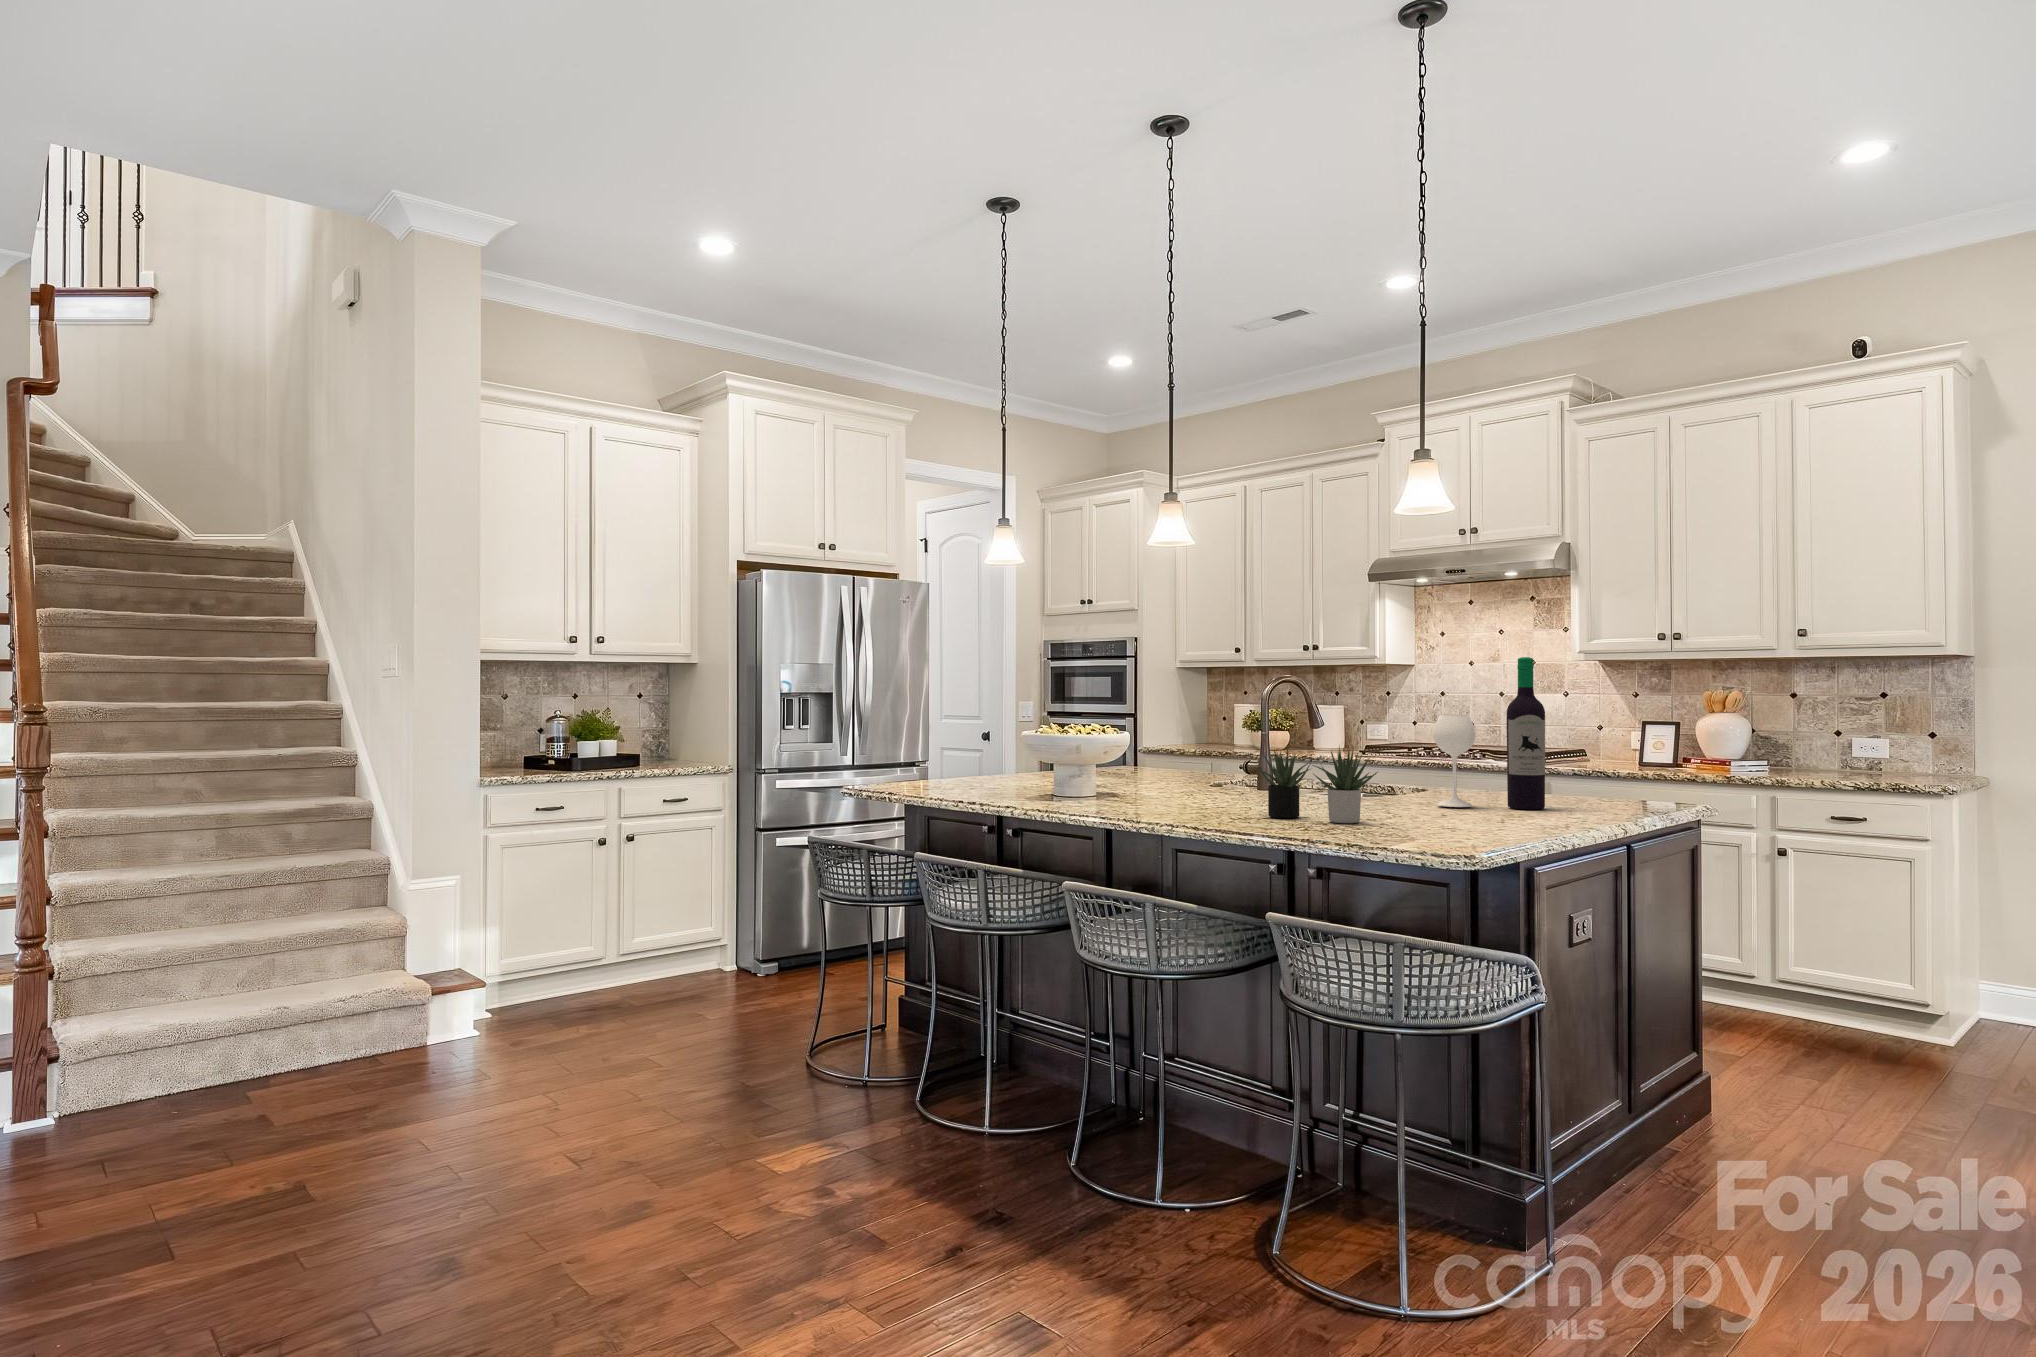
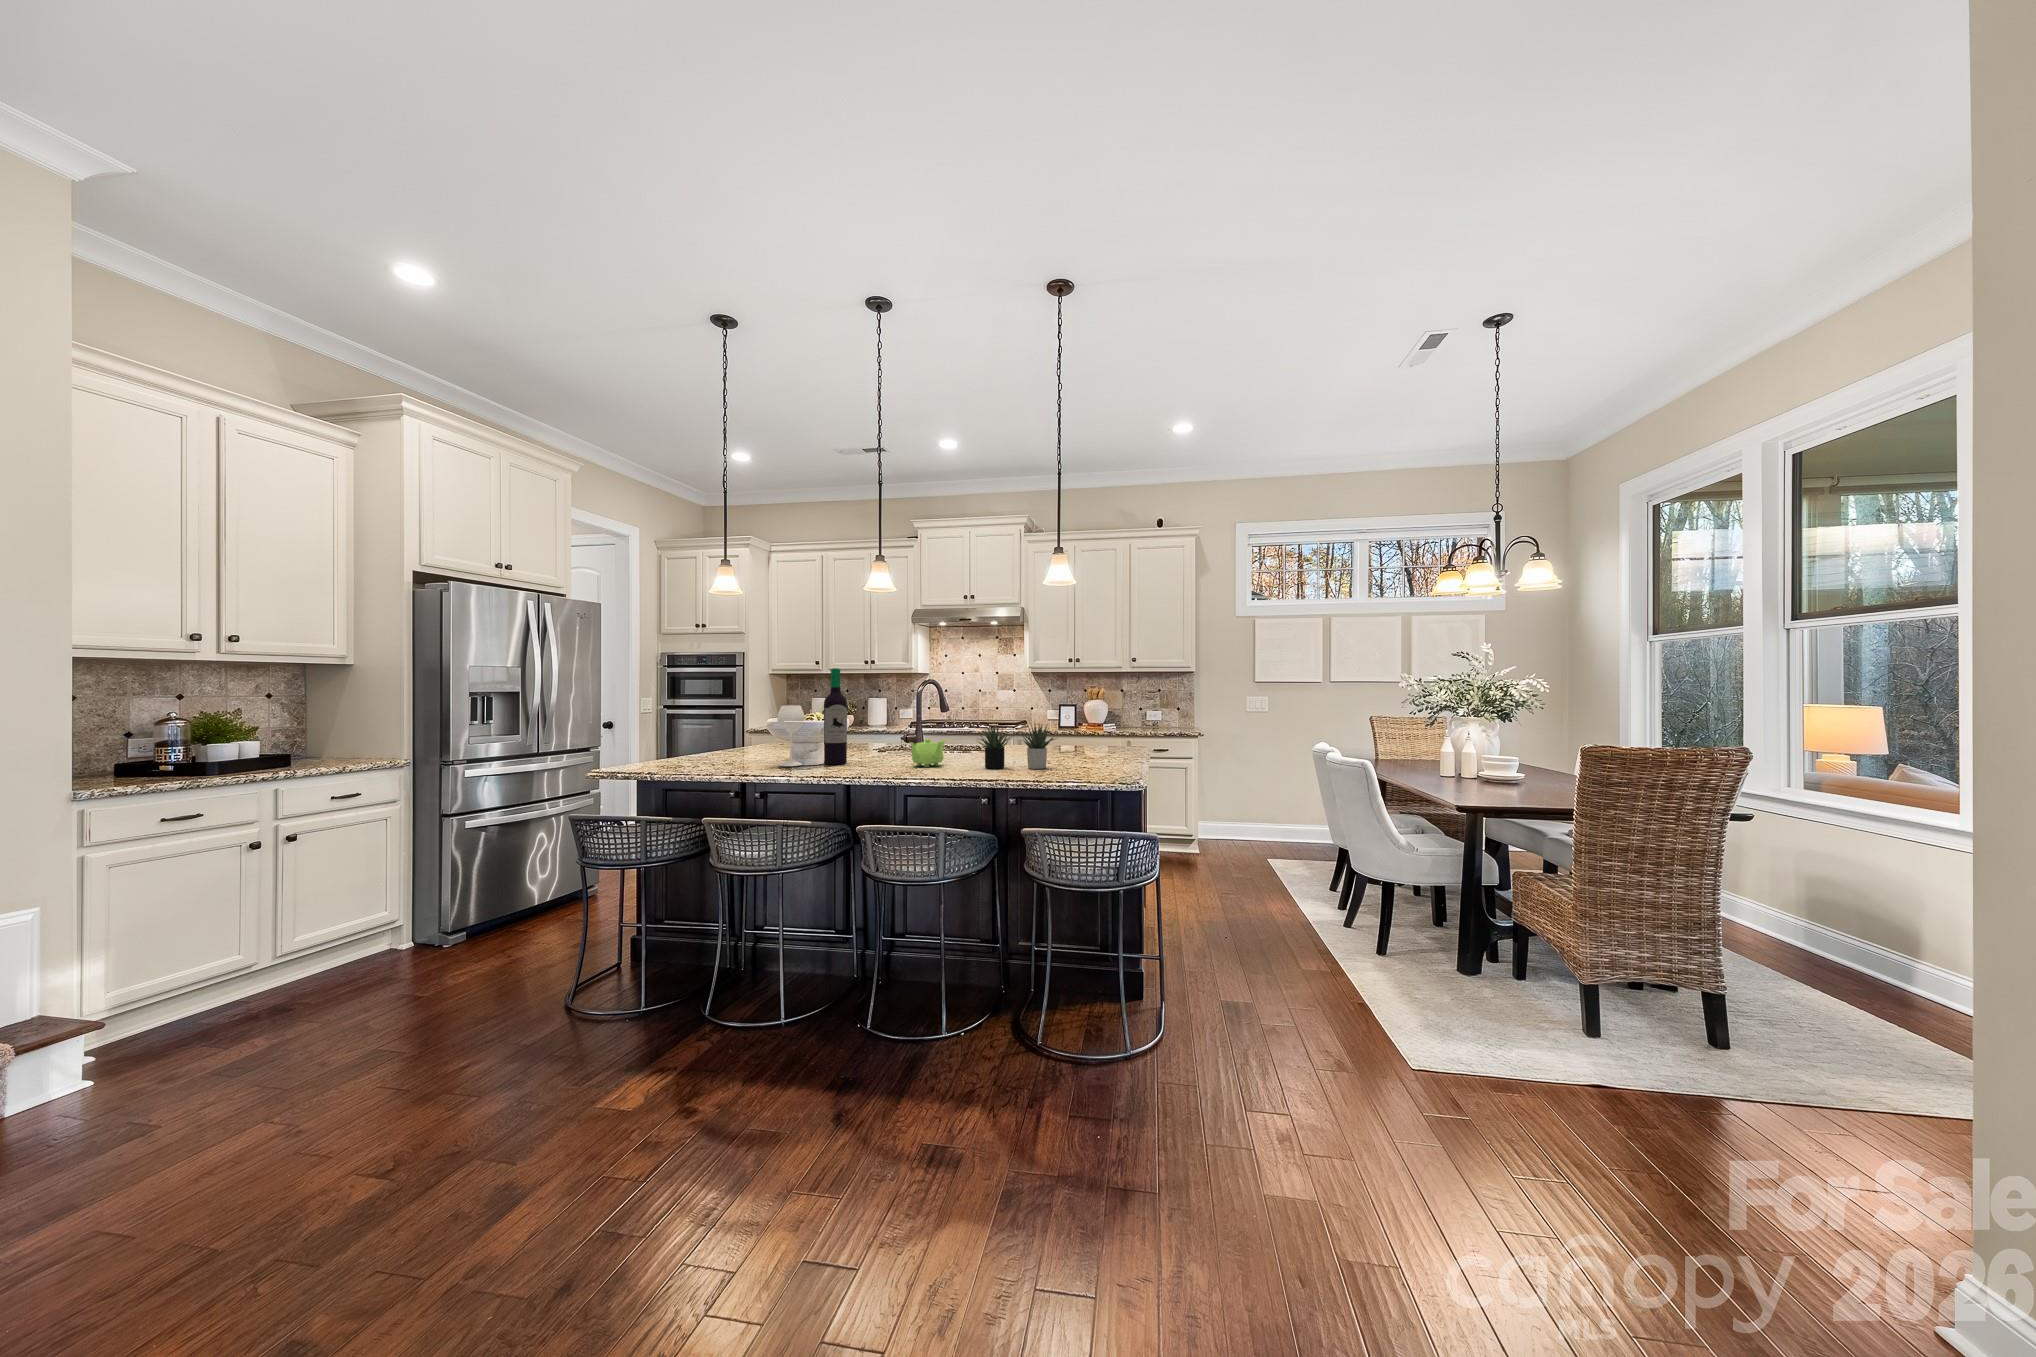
wine bottle: present [1434,657,1545,809] -> present [777,668,847,766]
teapot: none [1170,768,1238,809] -> present [909,739,946,767]

